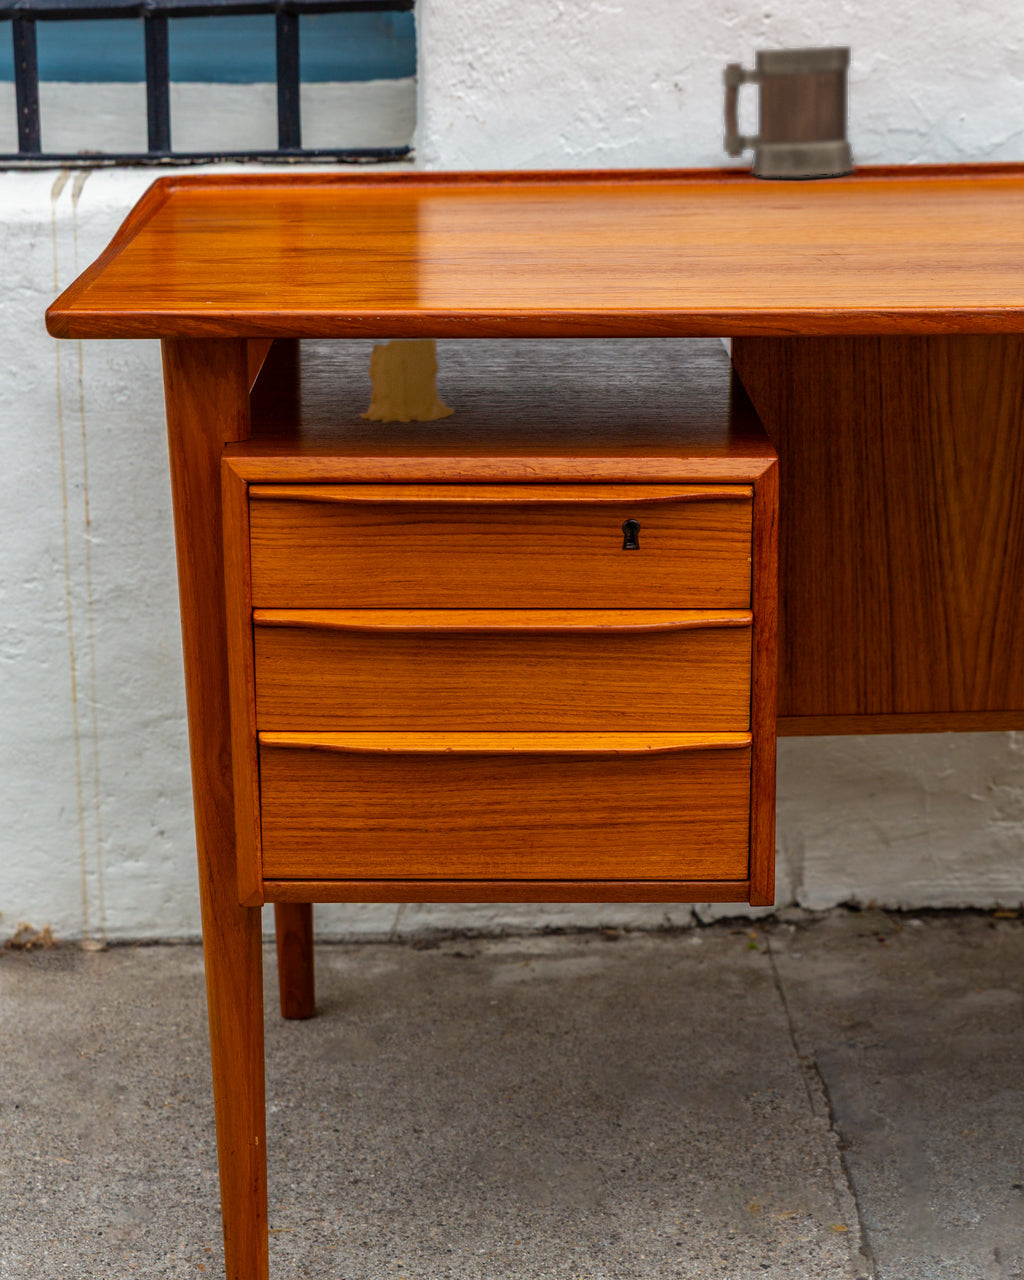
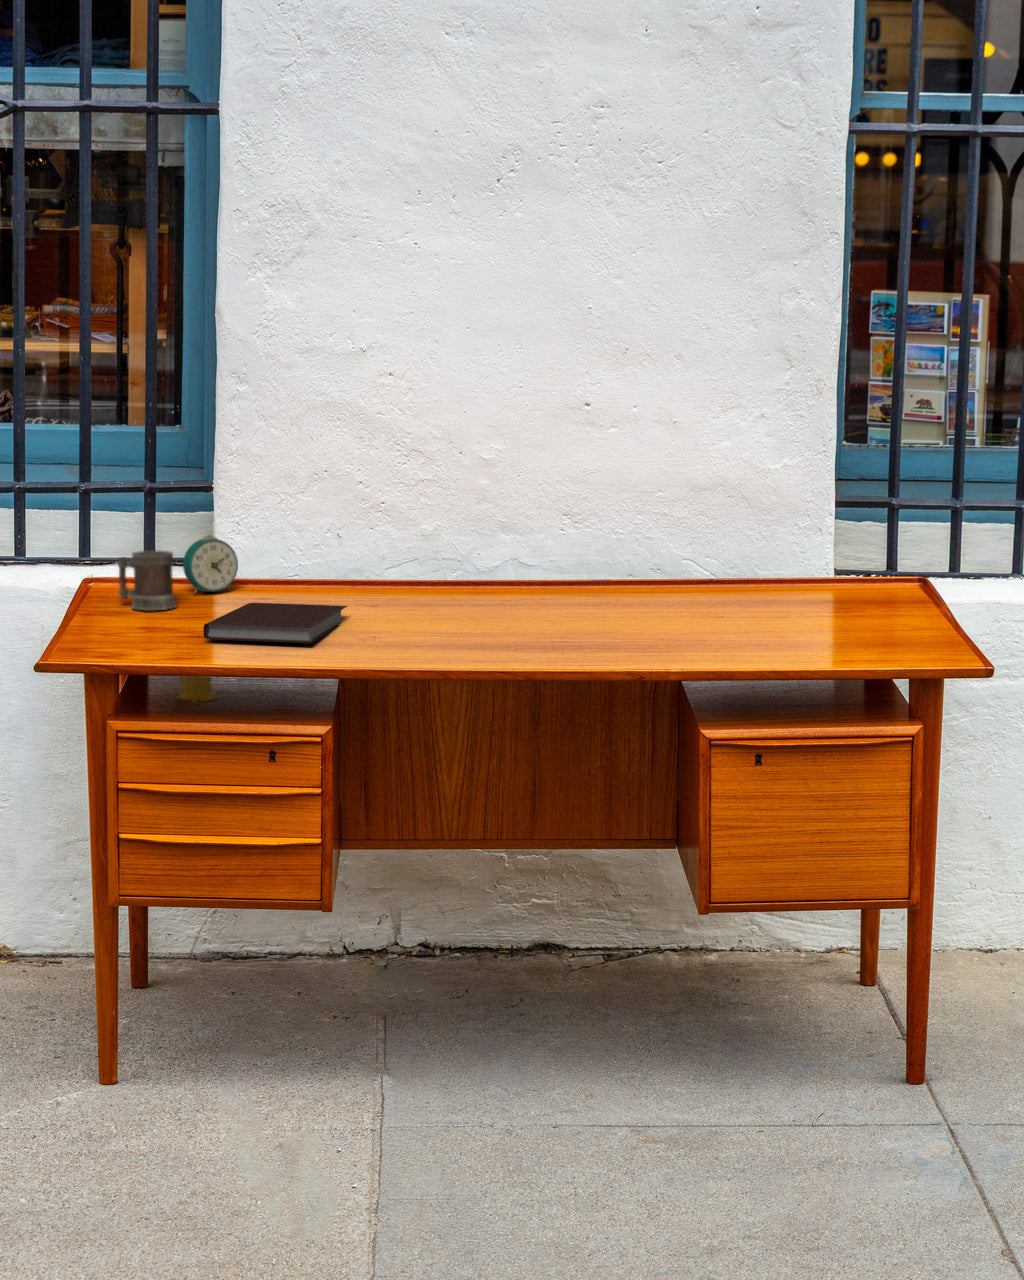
mug: present [722,46,854,175] -> present [118,551,176,610]
alarm clock: none [358,50,478,186] -> present [183,535,238,594]
notebook: none [447,174,764,247] -> present [204,603,347,643]

